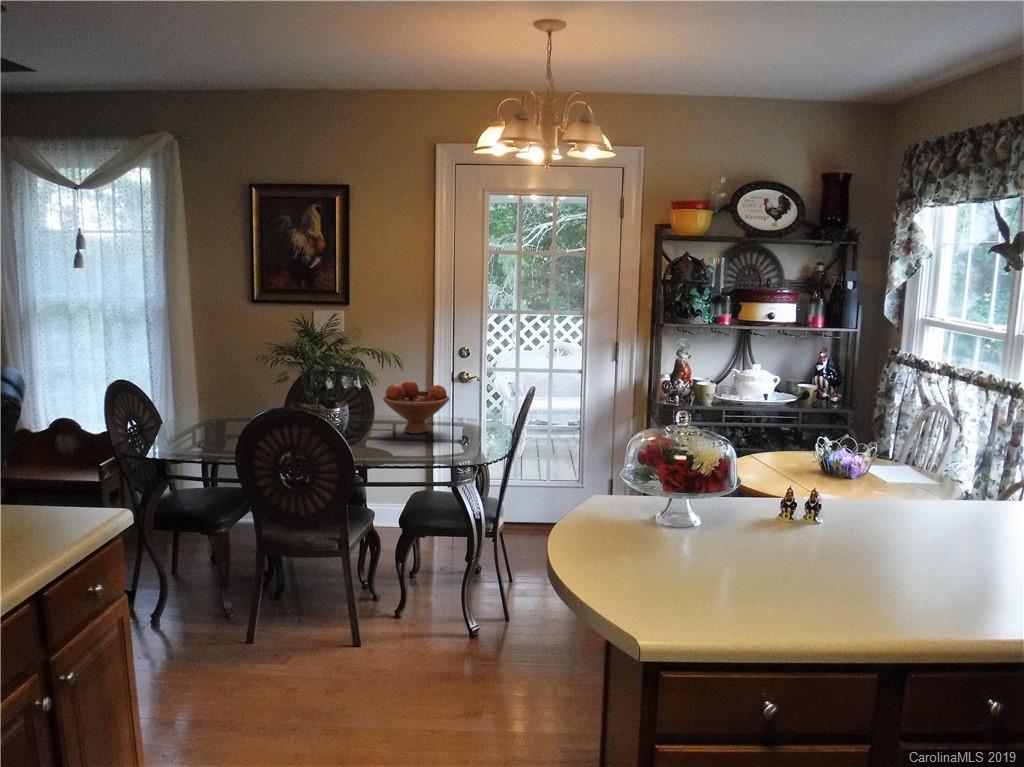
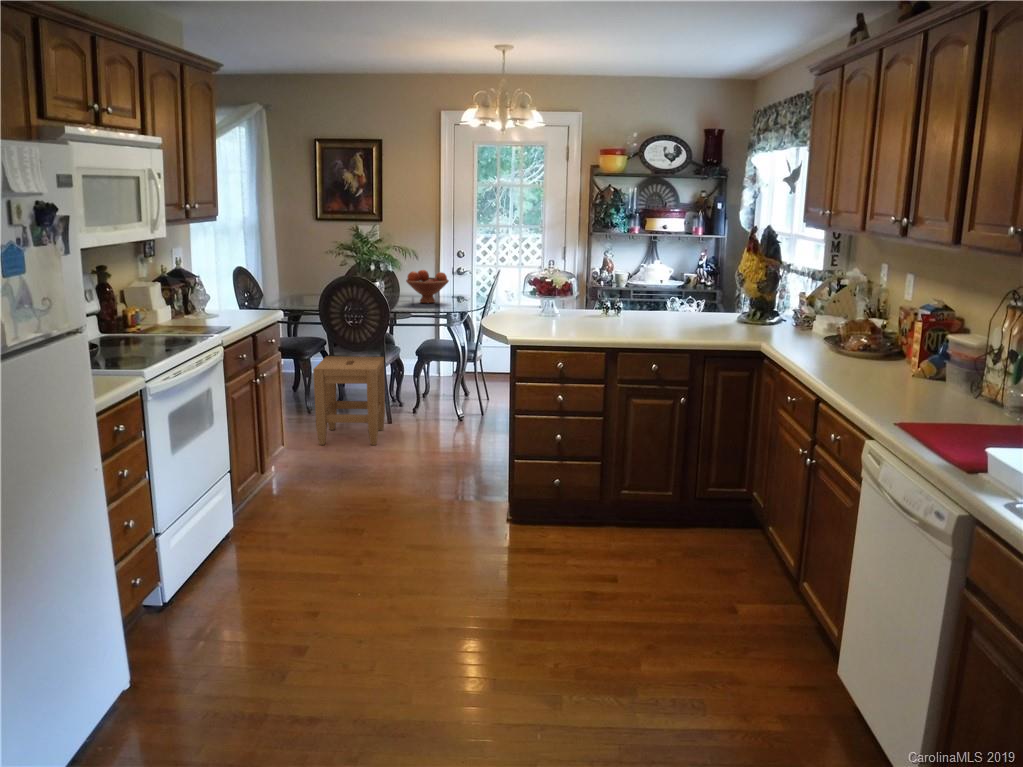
stool: none [202,550,343,734] -> present [313,356,385,445]

